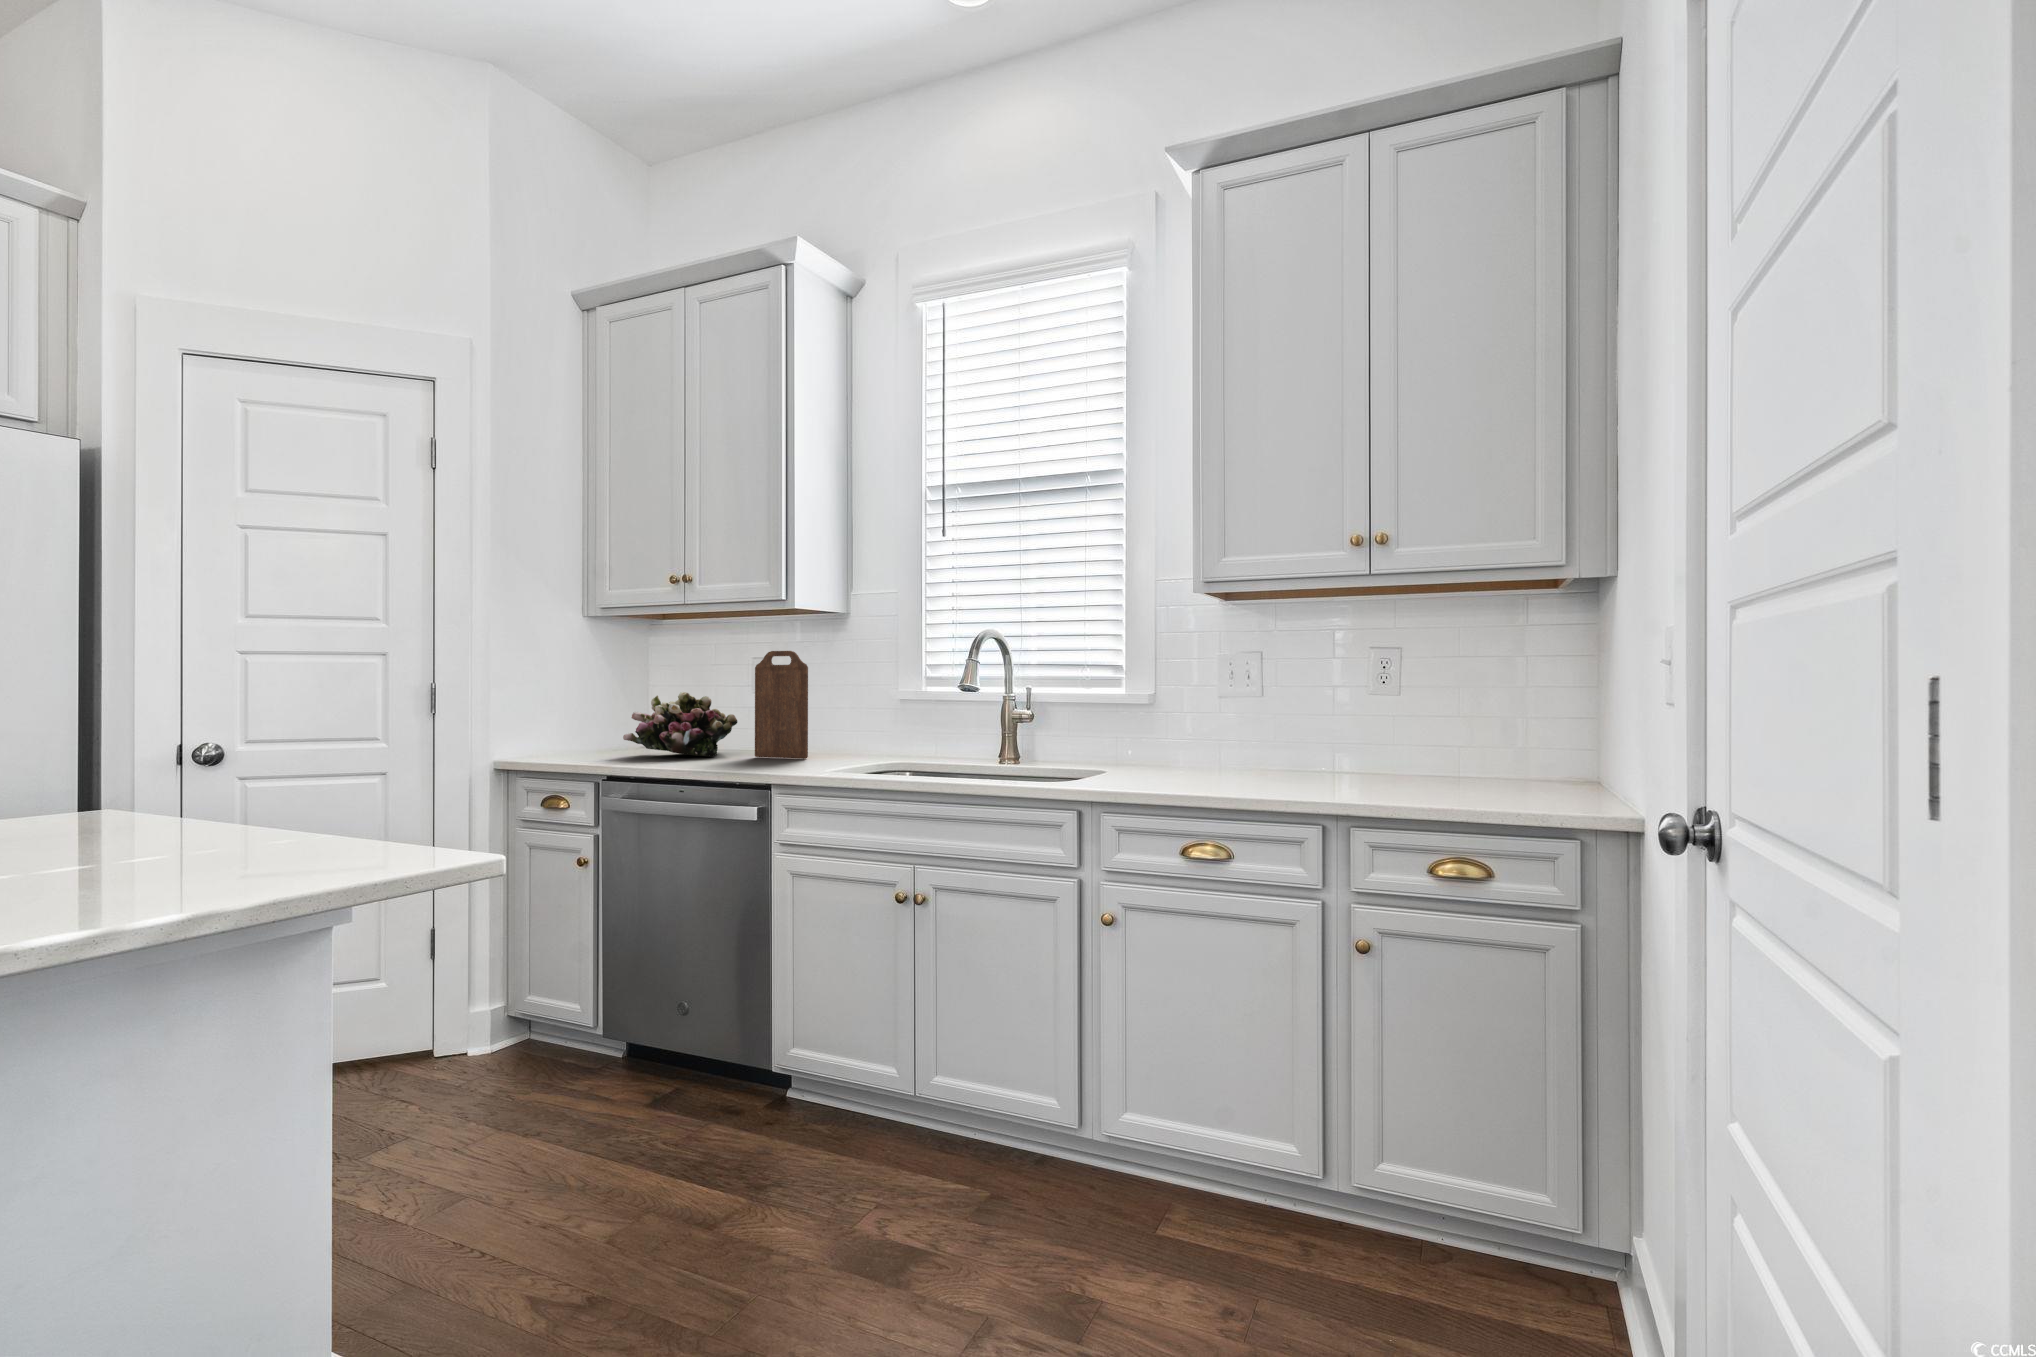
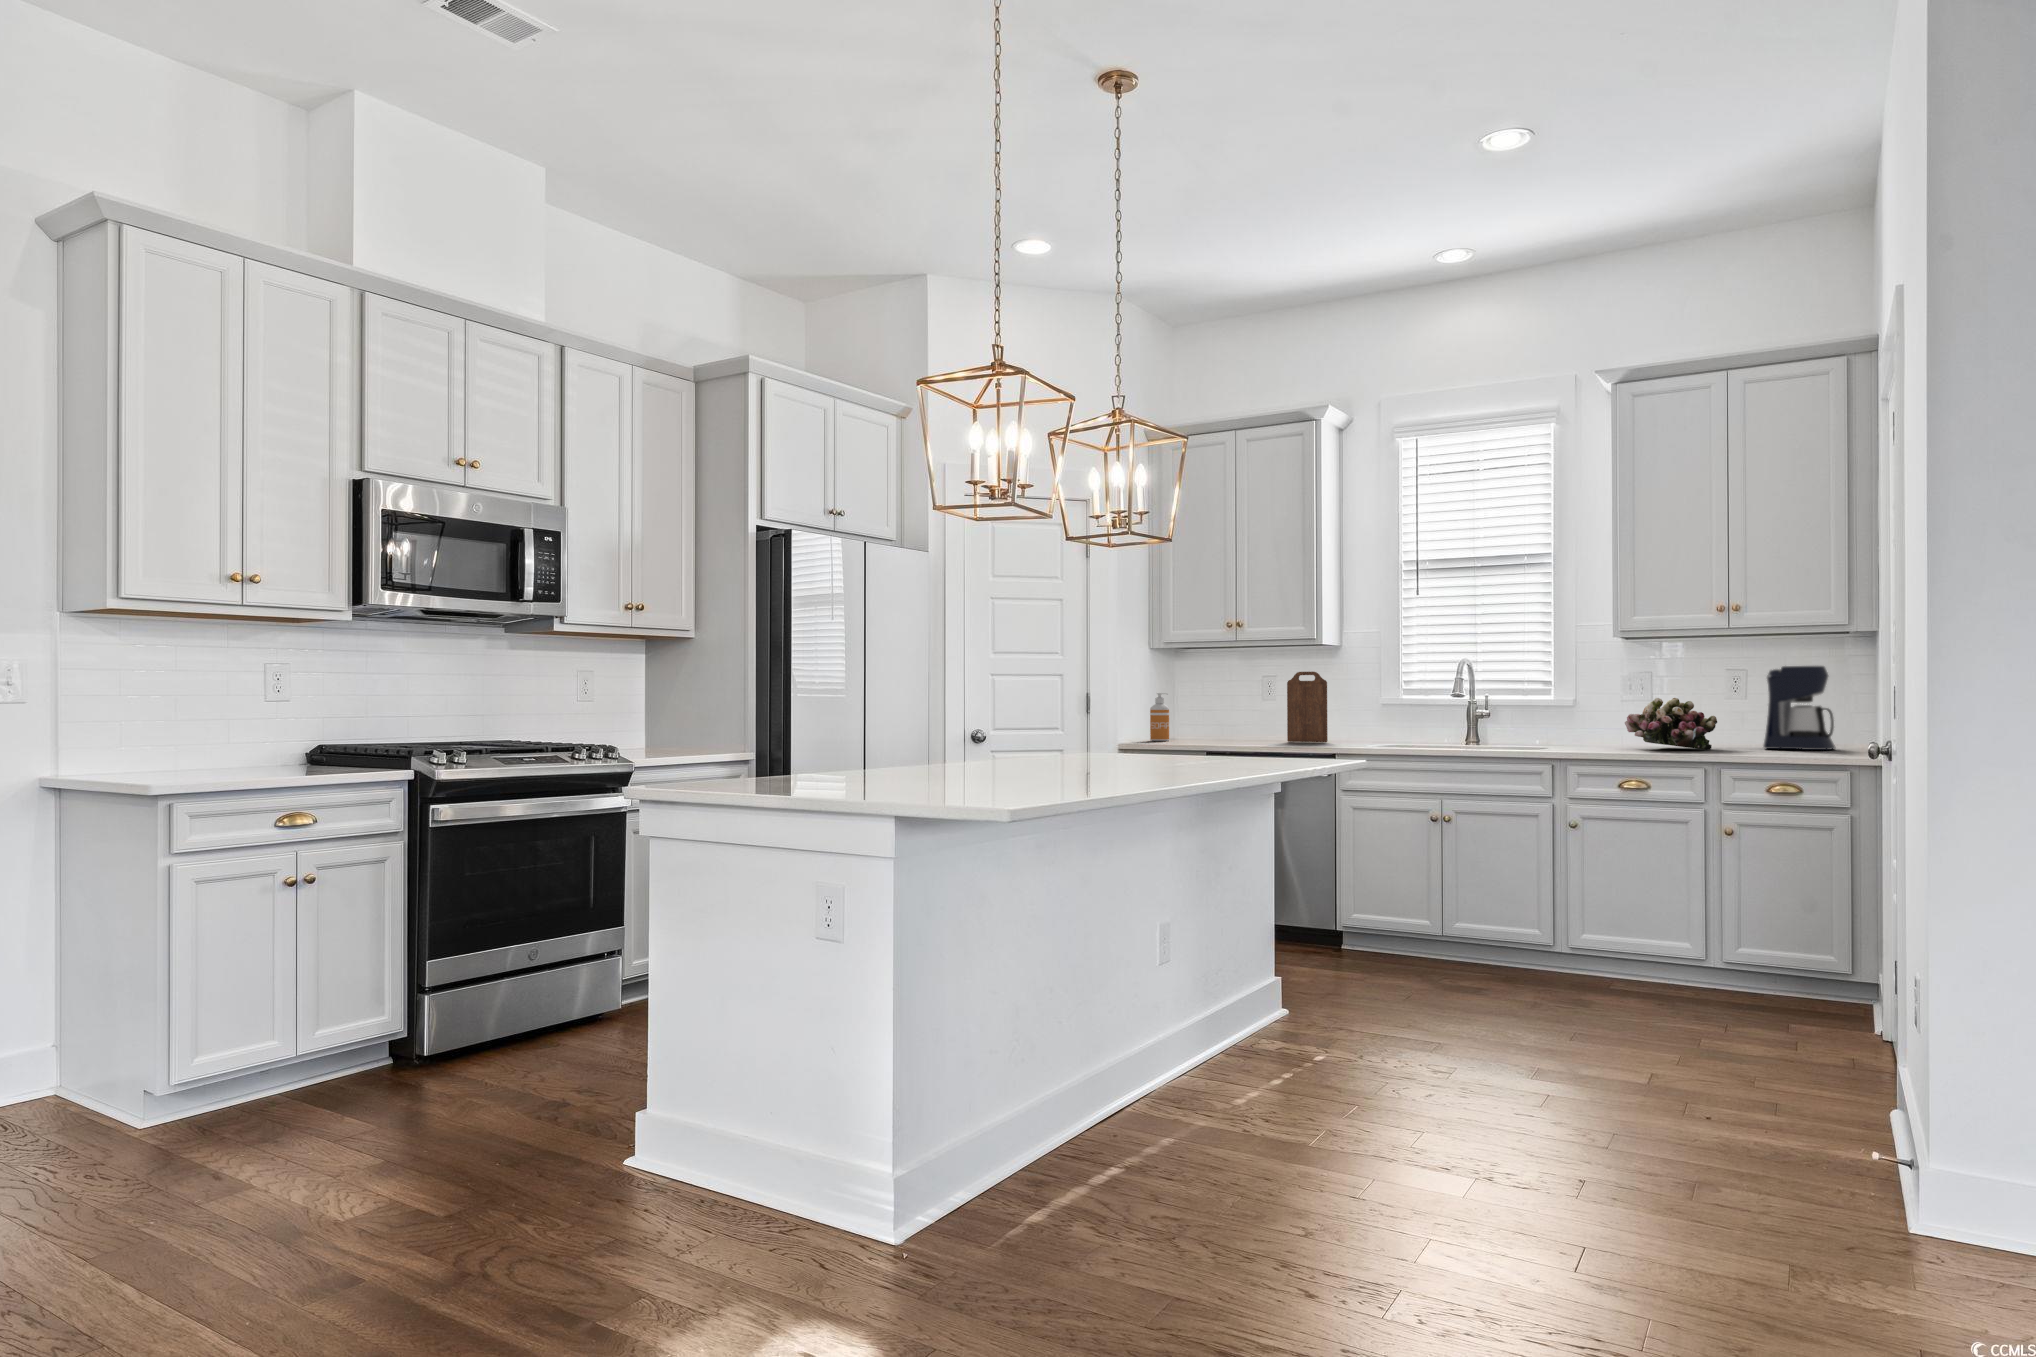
coffee maker: none [1424,641,1539,785] -> present [1763,666,1835,750]
soap dispenser: none [576,682,607,754] -> present [1150,693,1169,741]
flower arrangement: present [623,692,737,756] -> present [1625,698,1717,750]

